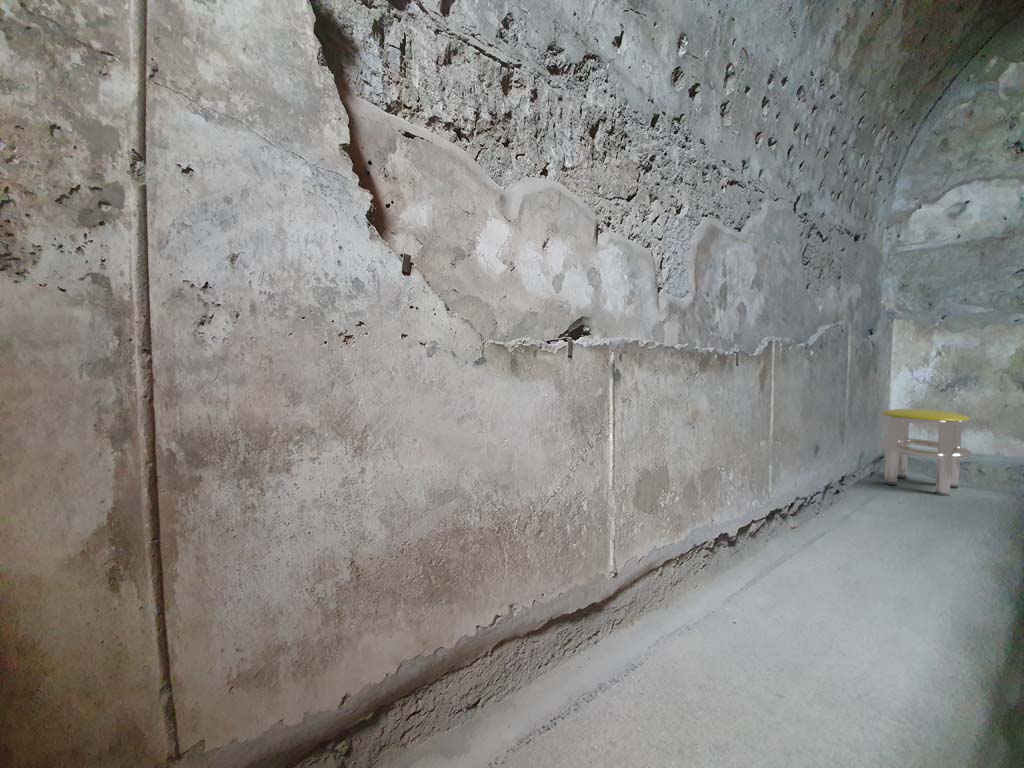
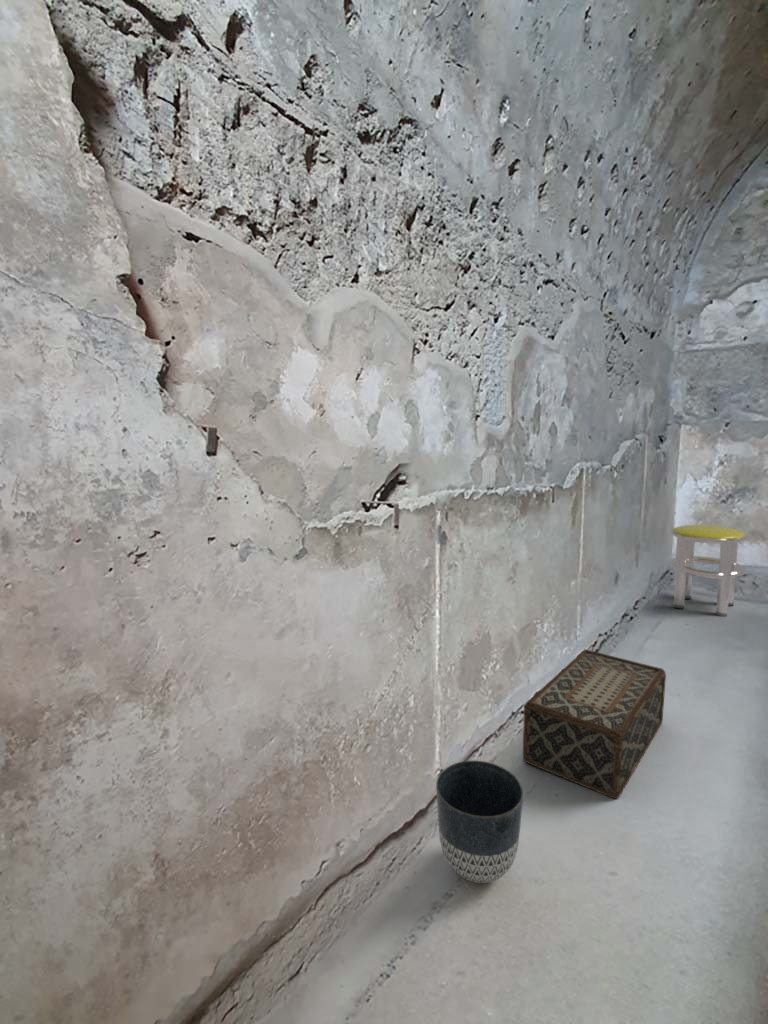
woven basket: none [705,500,861,633] -> present [523,650,666,799]
planter: none [610,565,687,672] -> present [436,761,523,883]

